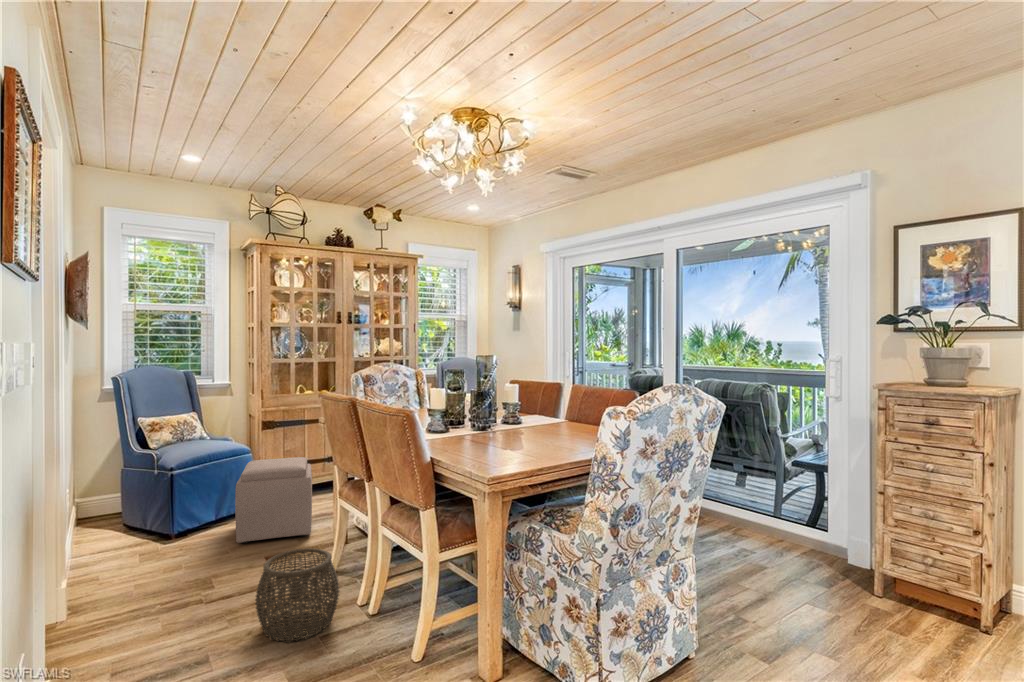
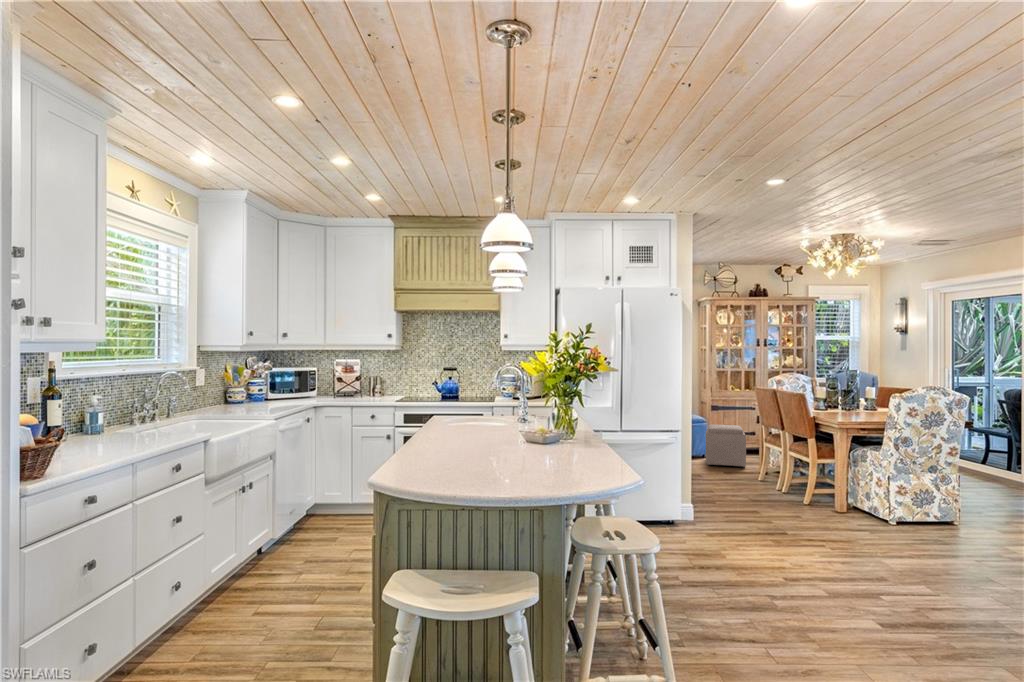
woven basket: present [255,548,340,642] -> none [730,458,768,493]

